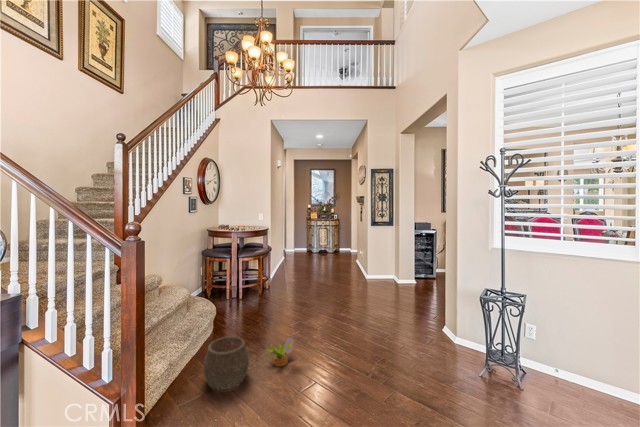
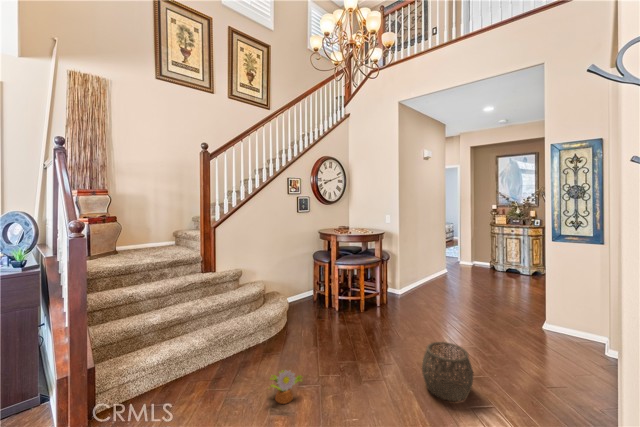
woven basket: present [204,336,249,390] -> present [422,342,474,401]

